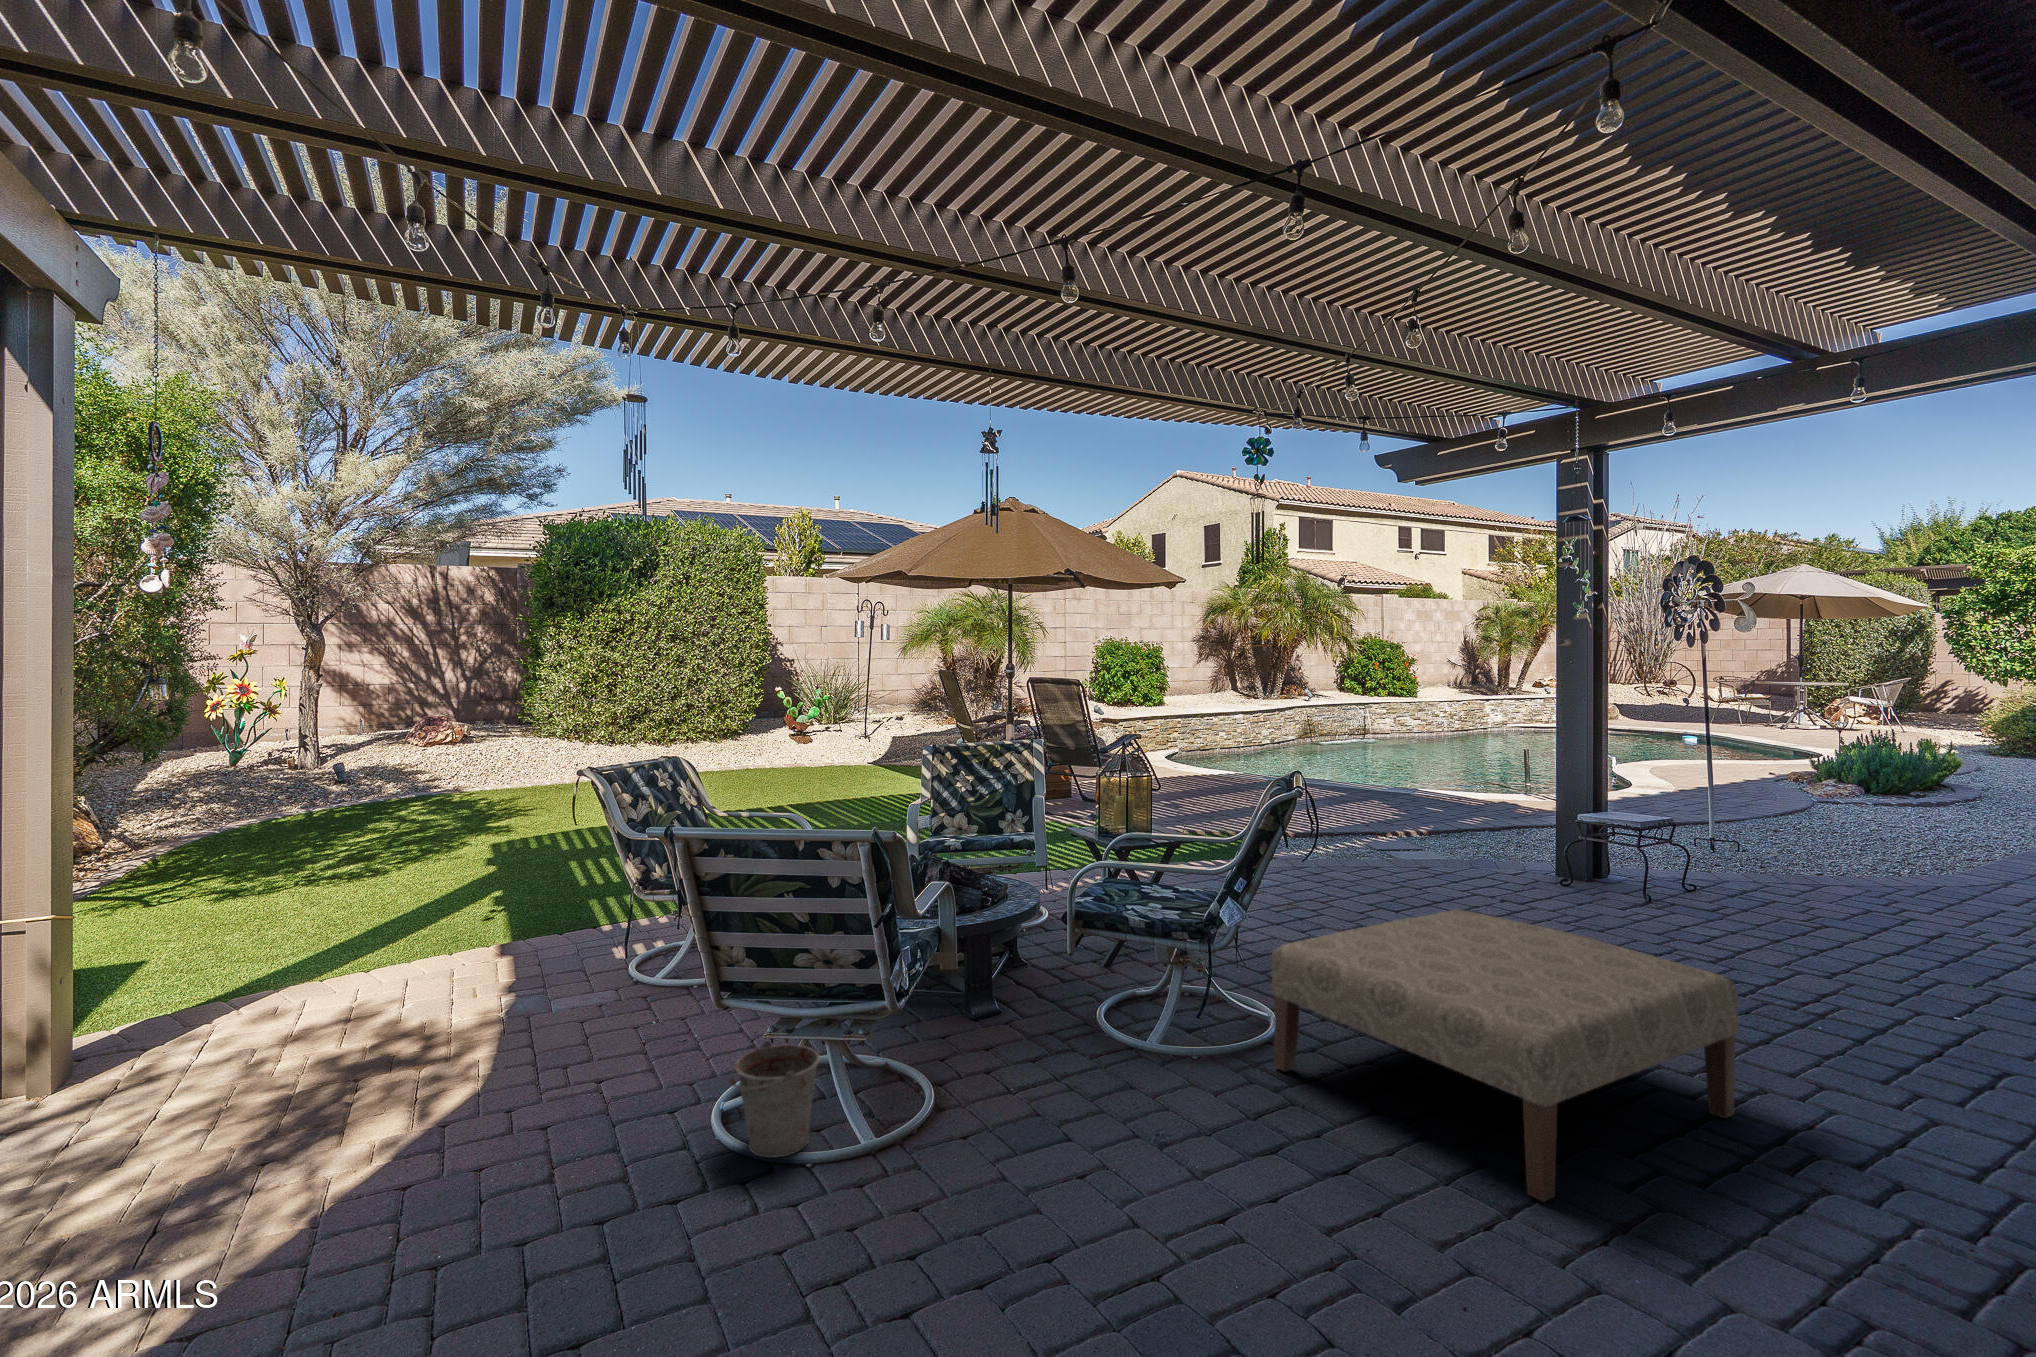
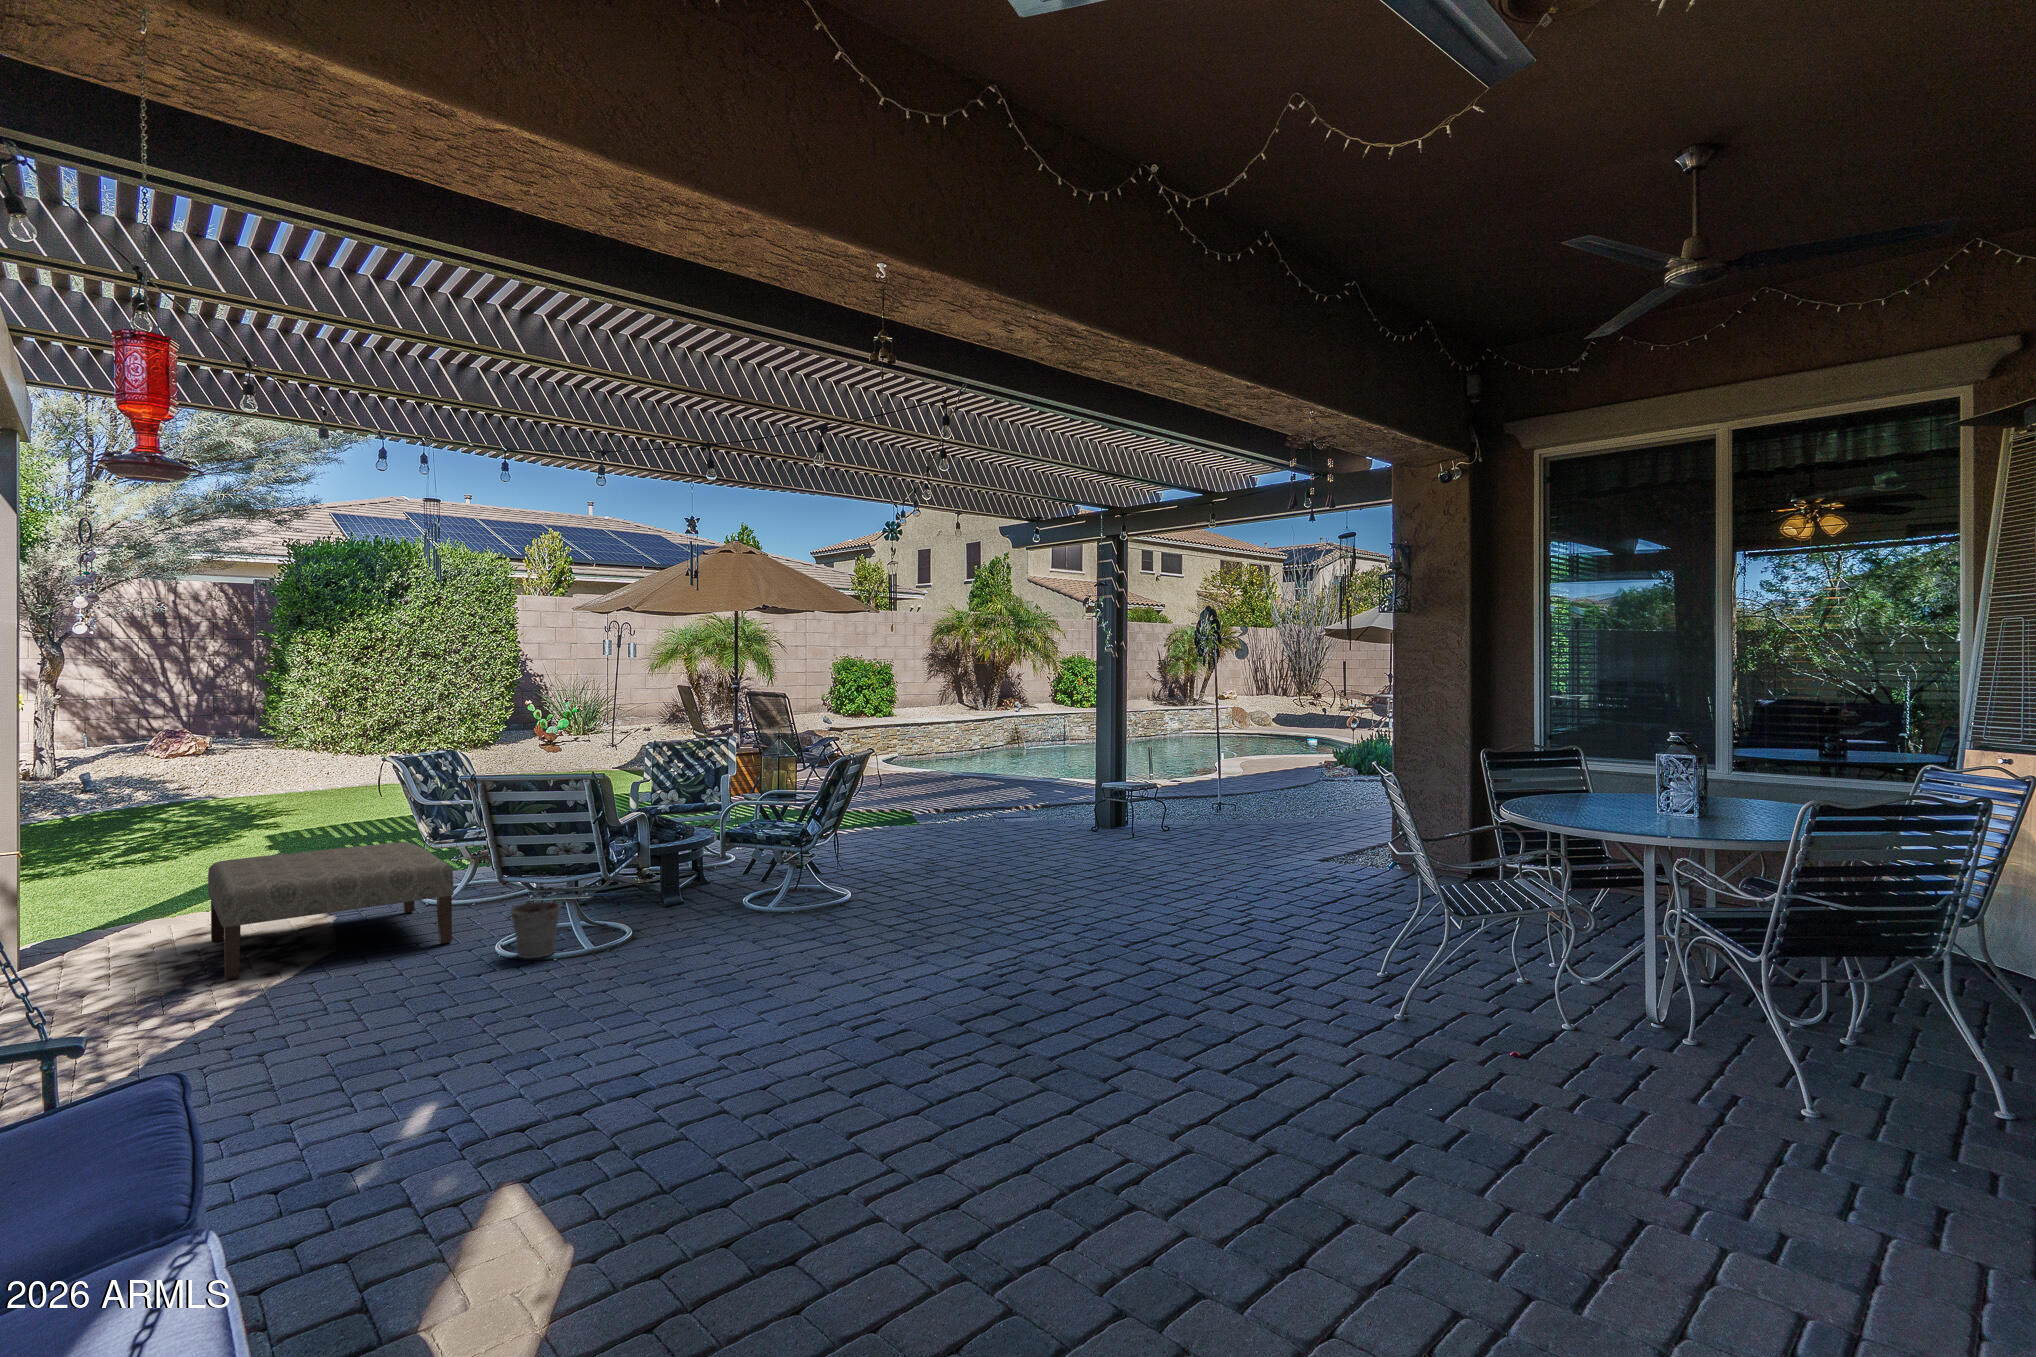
ottoman: present [1271,910,1739,1202] -> present [208,842,454,980]

